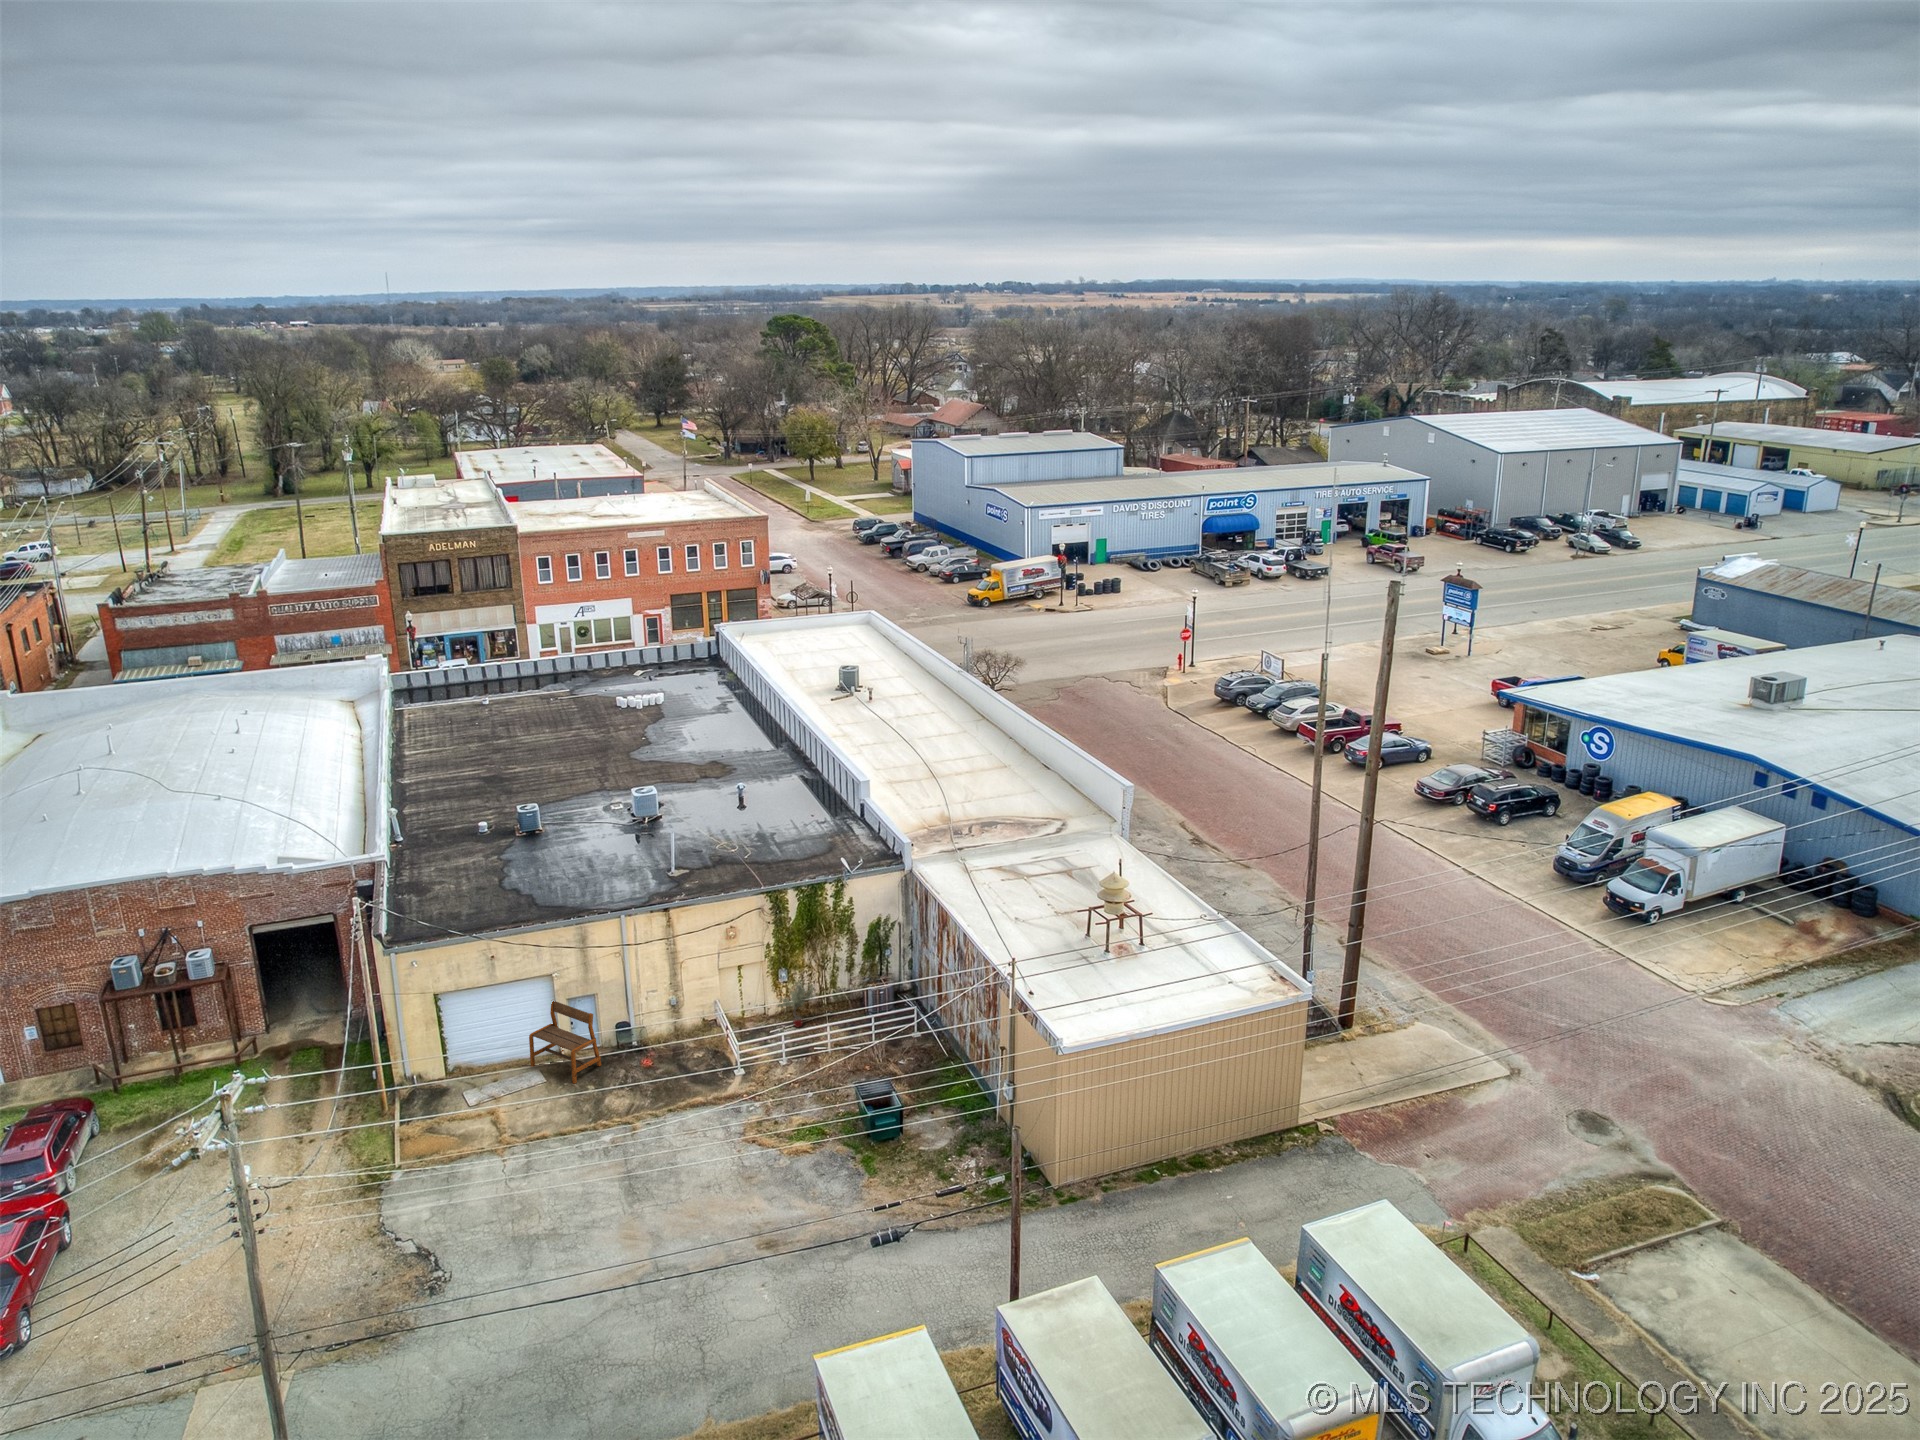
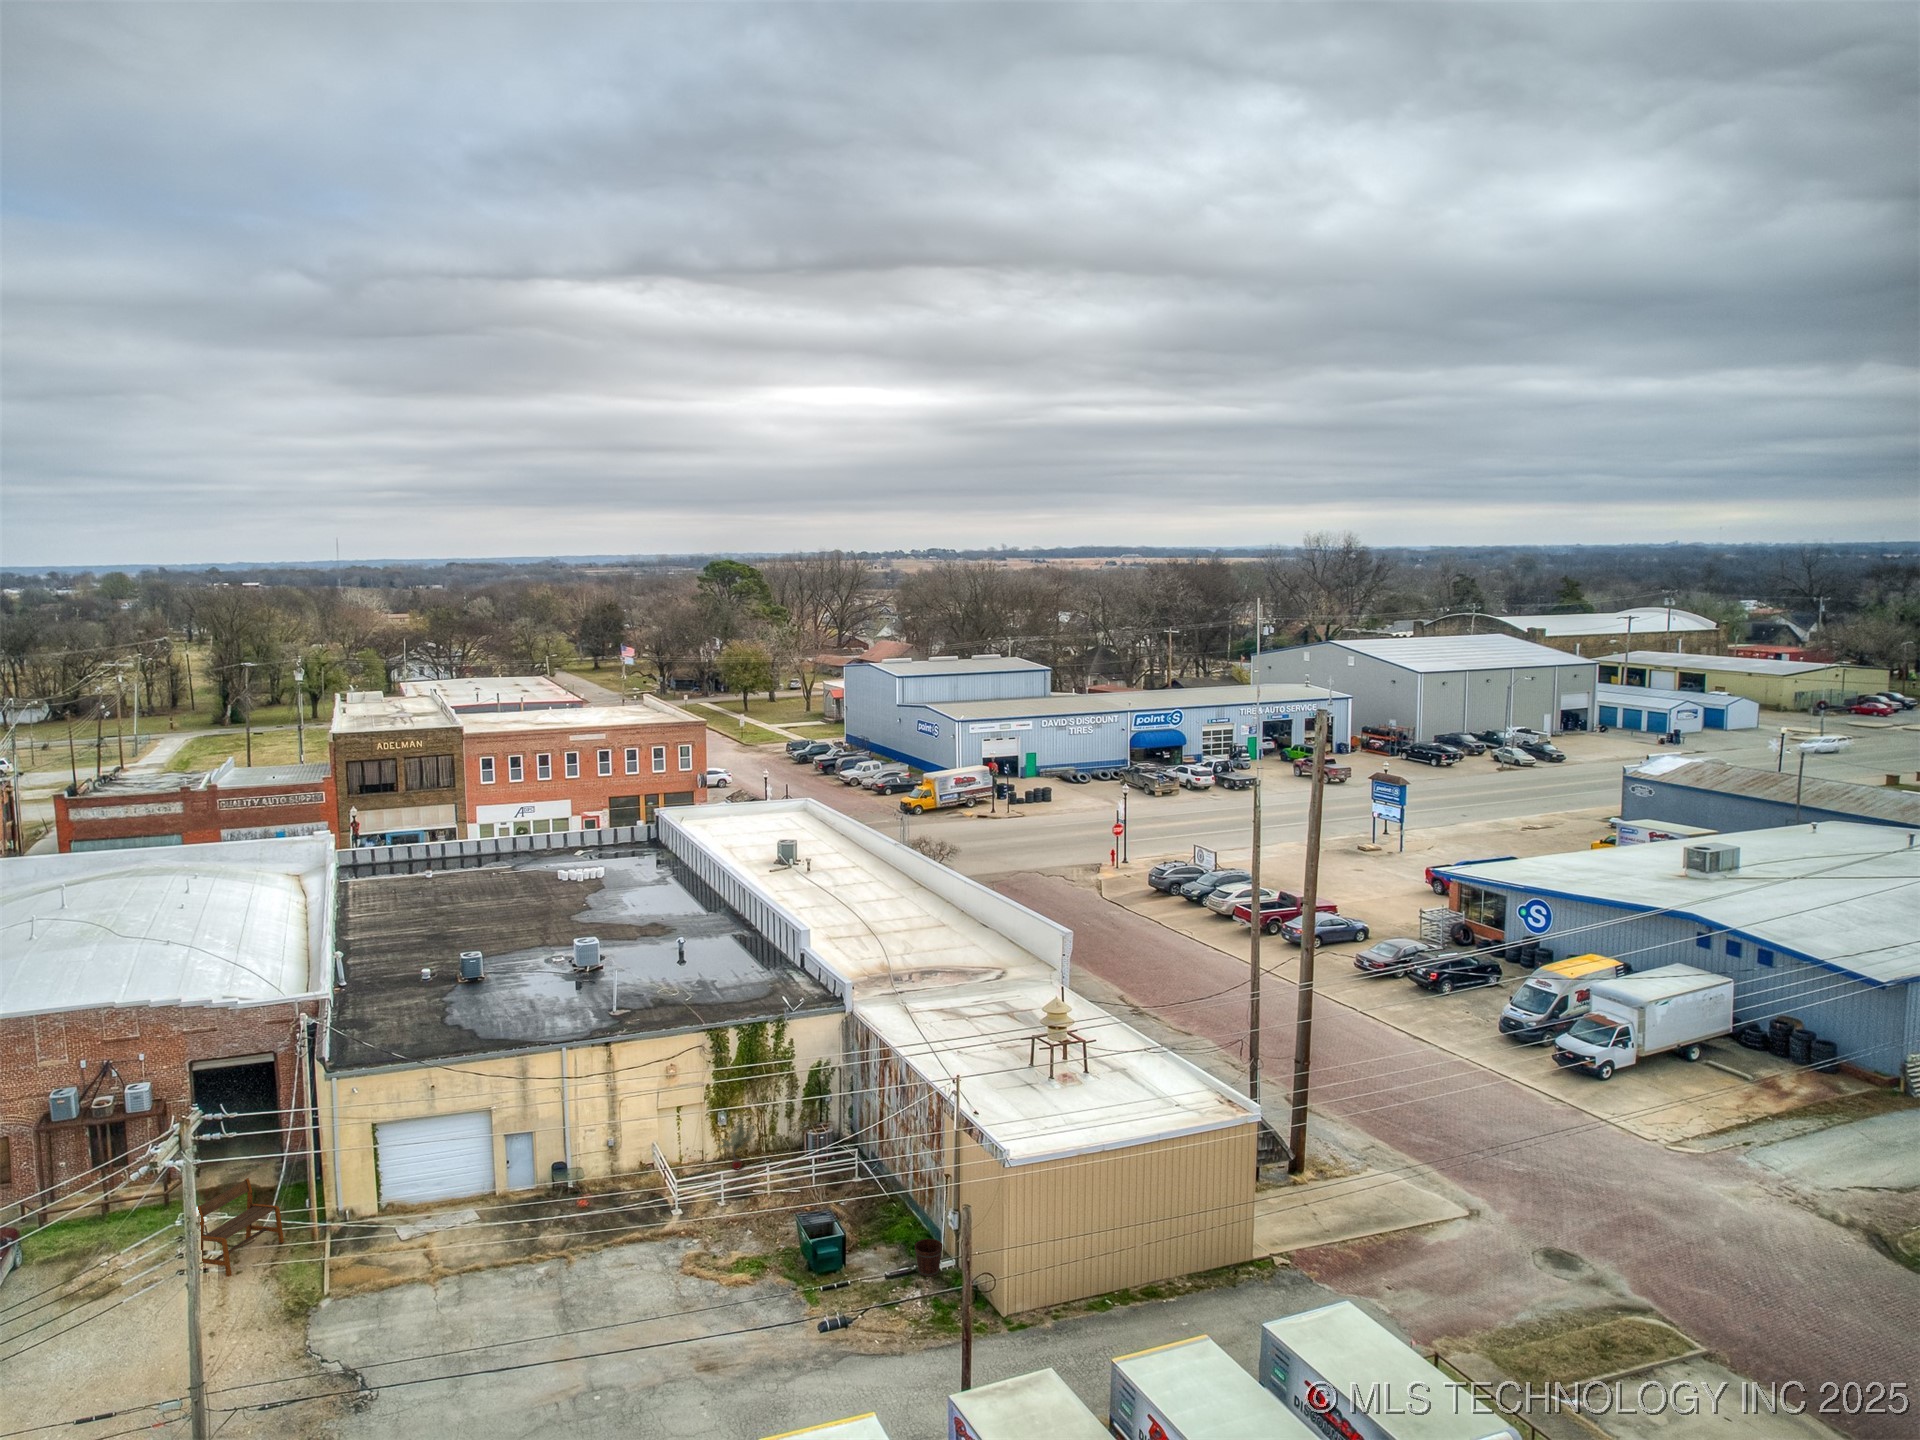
bench: present [529,1001,601,1084] -> present [198,1178,284,1277]
bucket: none [973,1112,1001,1150] -> present [915,1239,942,1277]

